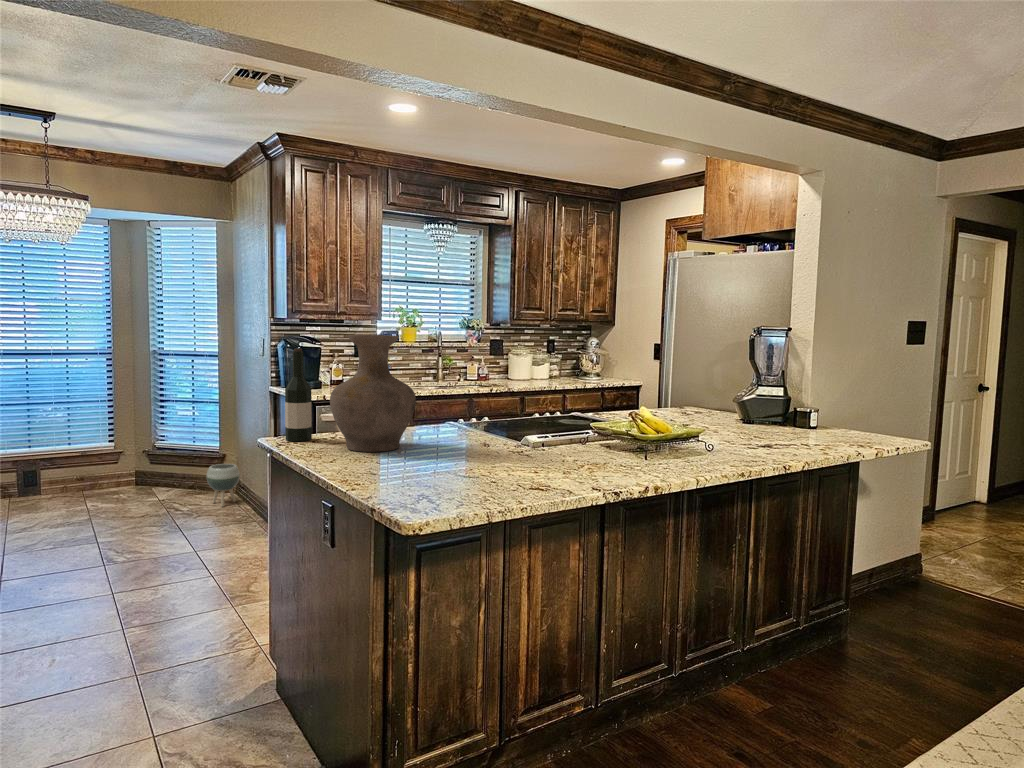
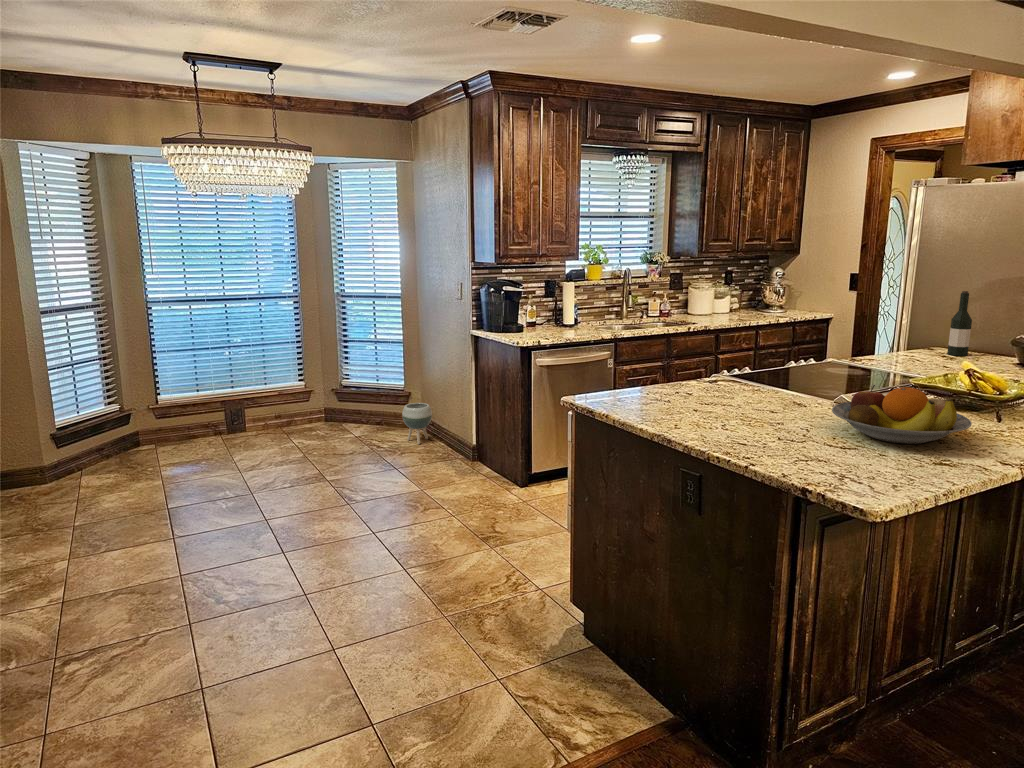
vase: present [330,335,416,452] -> none [673,305,760,423]
wine bottle: present [285,349,312,441] -> present [947,291,972,356]
fruit bowl: none [468,412,590,467] -> present [832,385,972,444]

